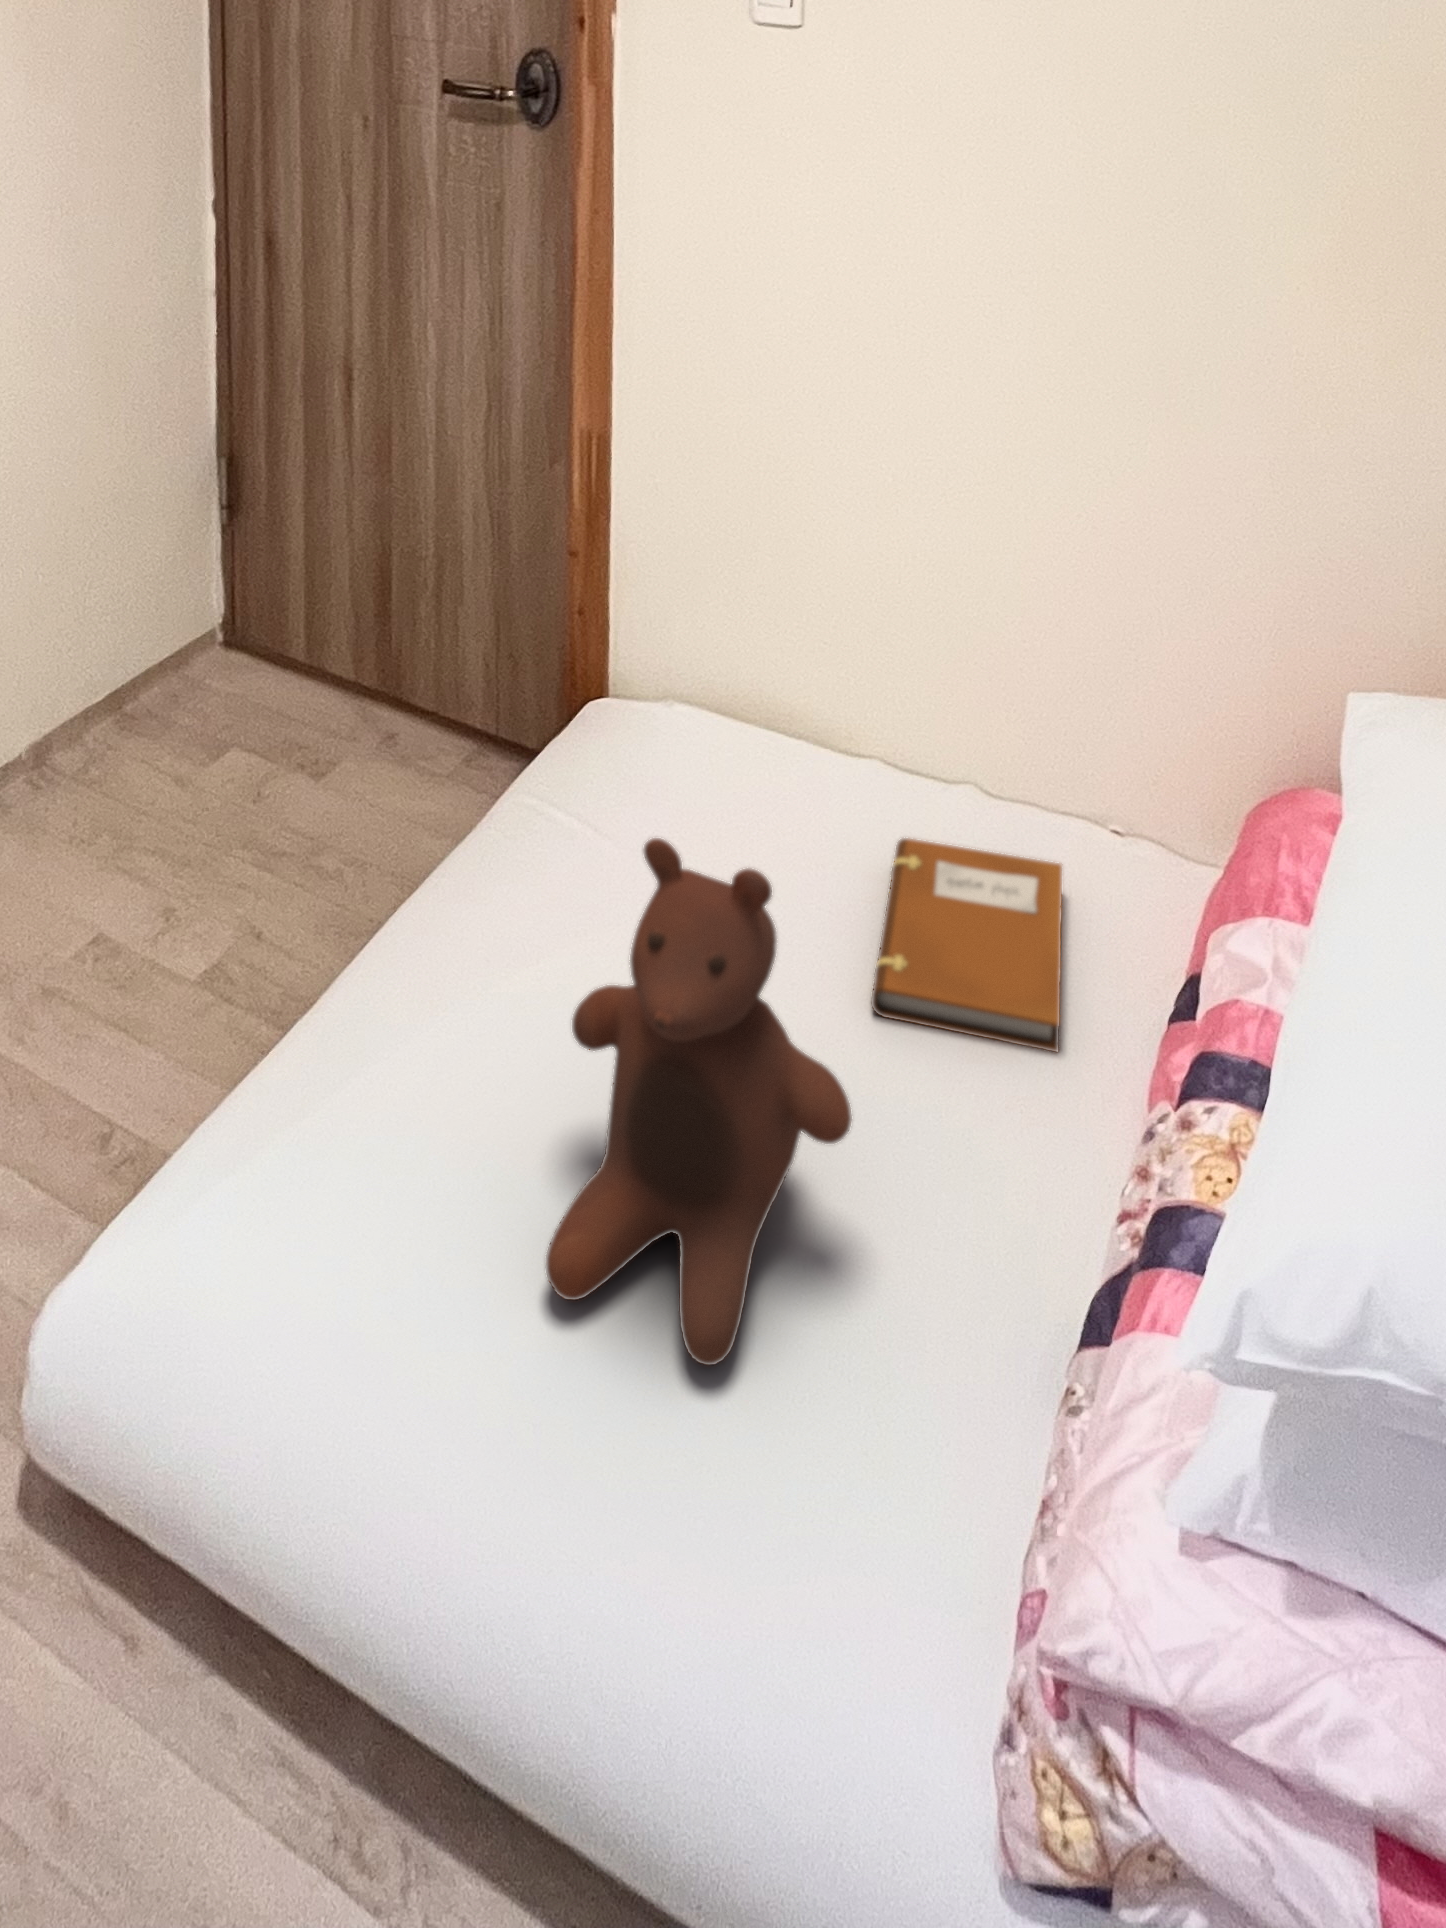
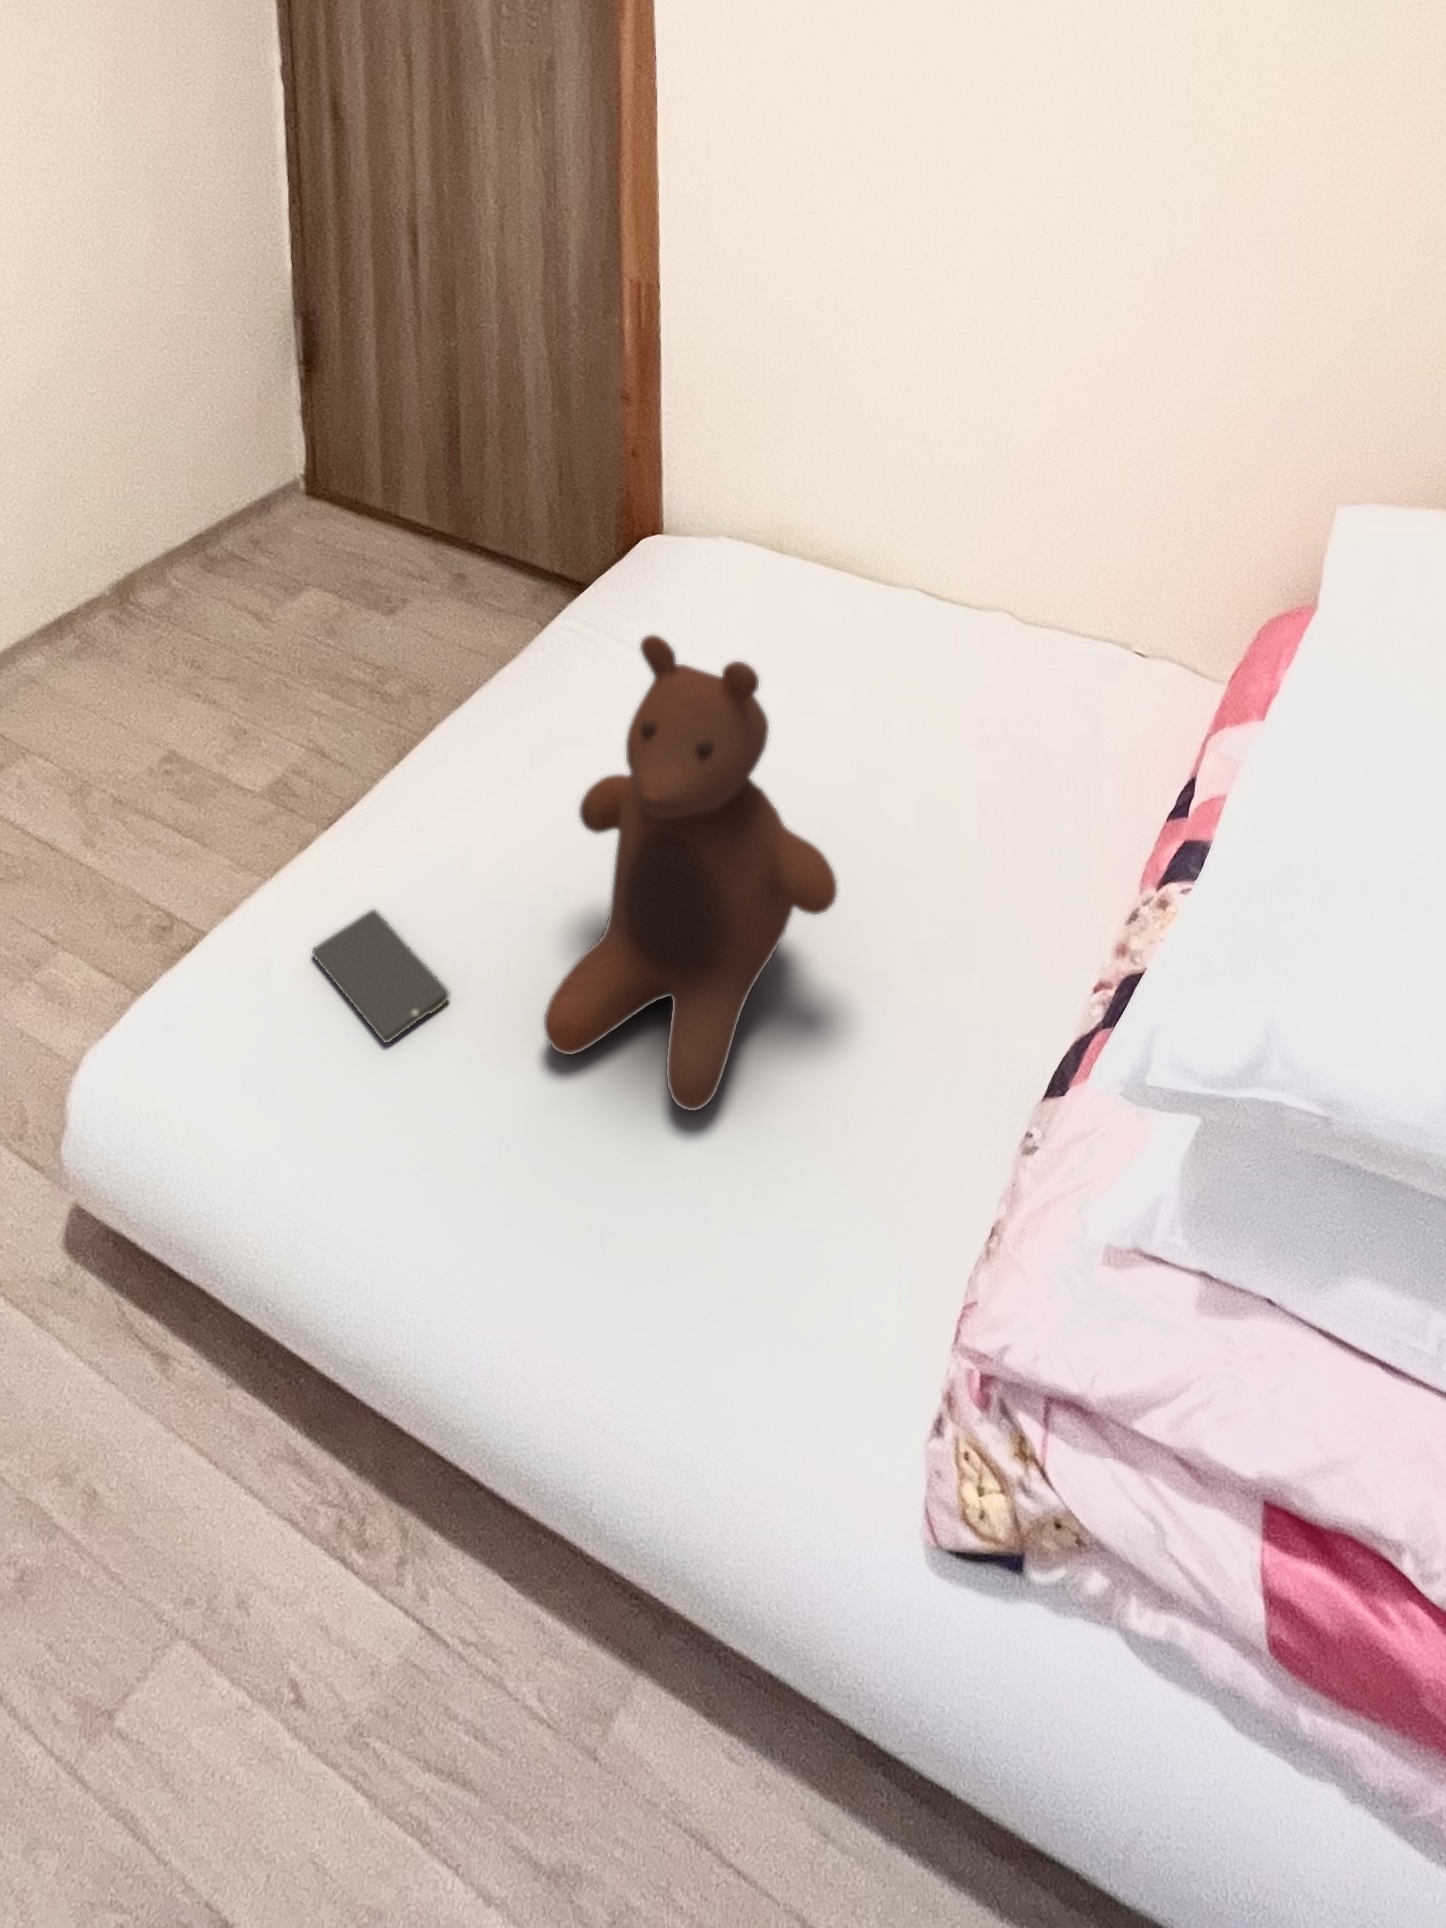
notebook: present [872,838,1062,1052] -> none [879,652,1074,842]
smartphone: none [290,1132,440,1287] -> present [312,910,449,1043]

